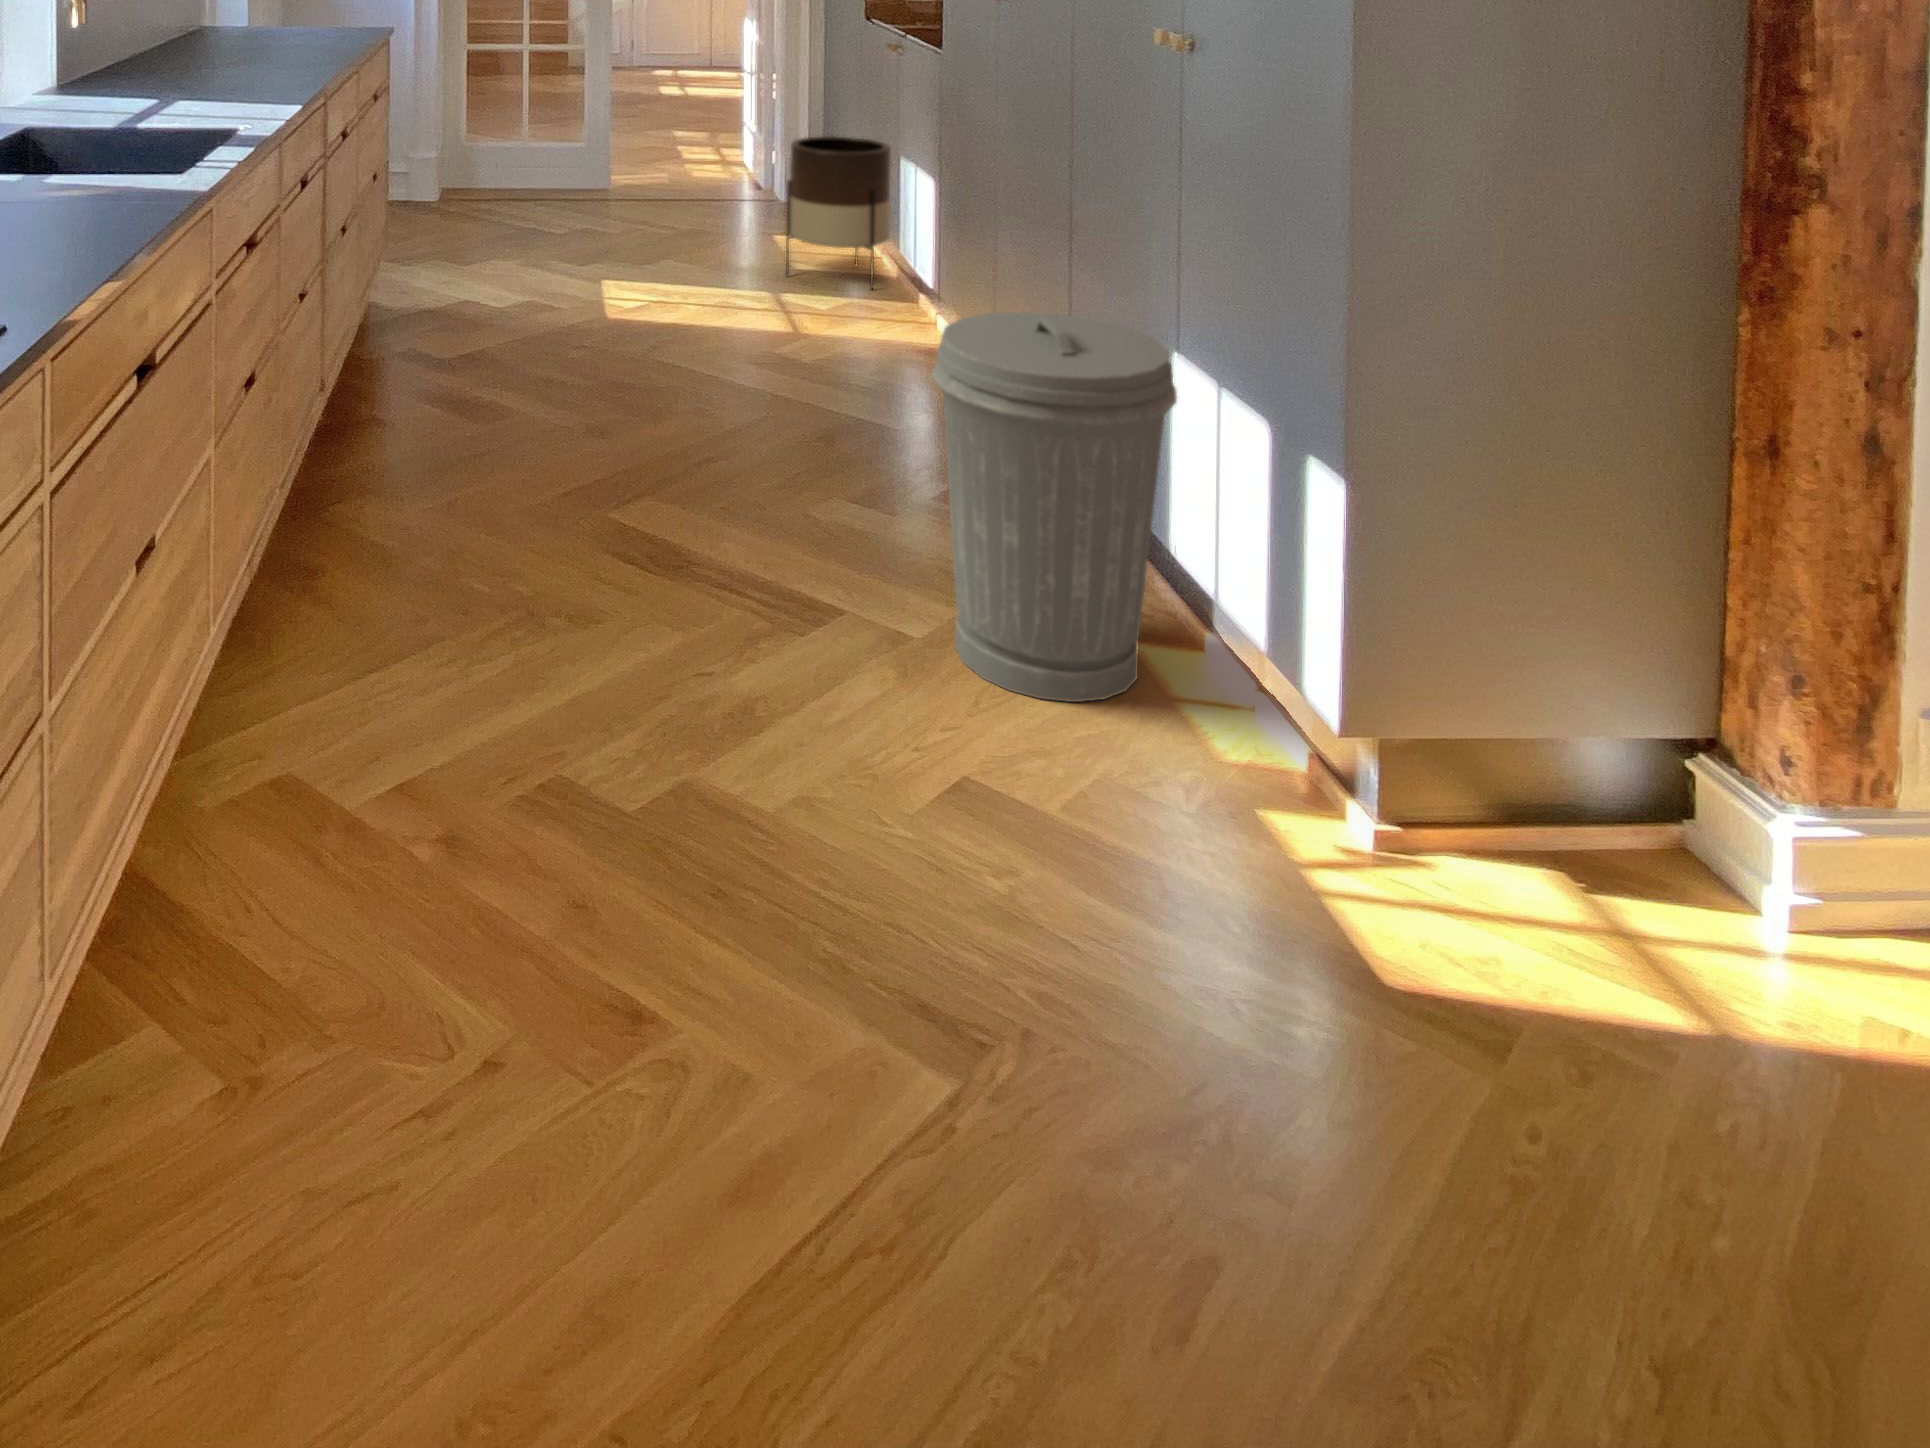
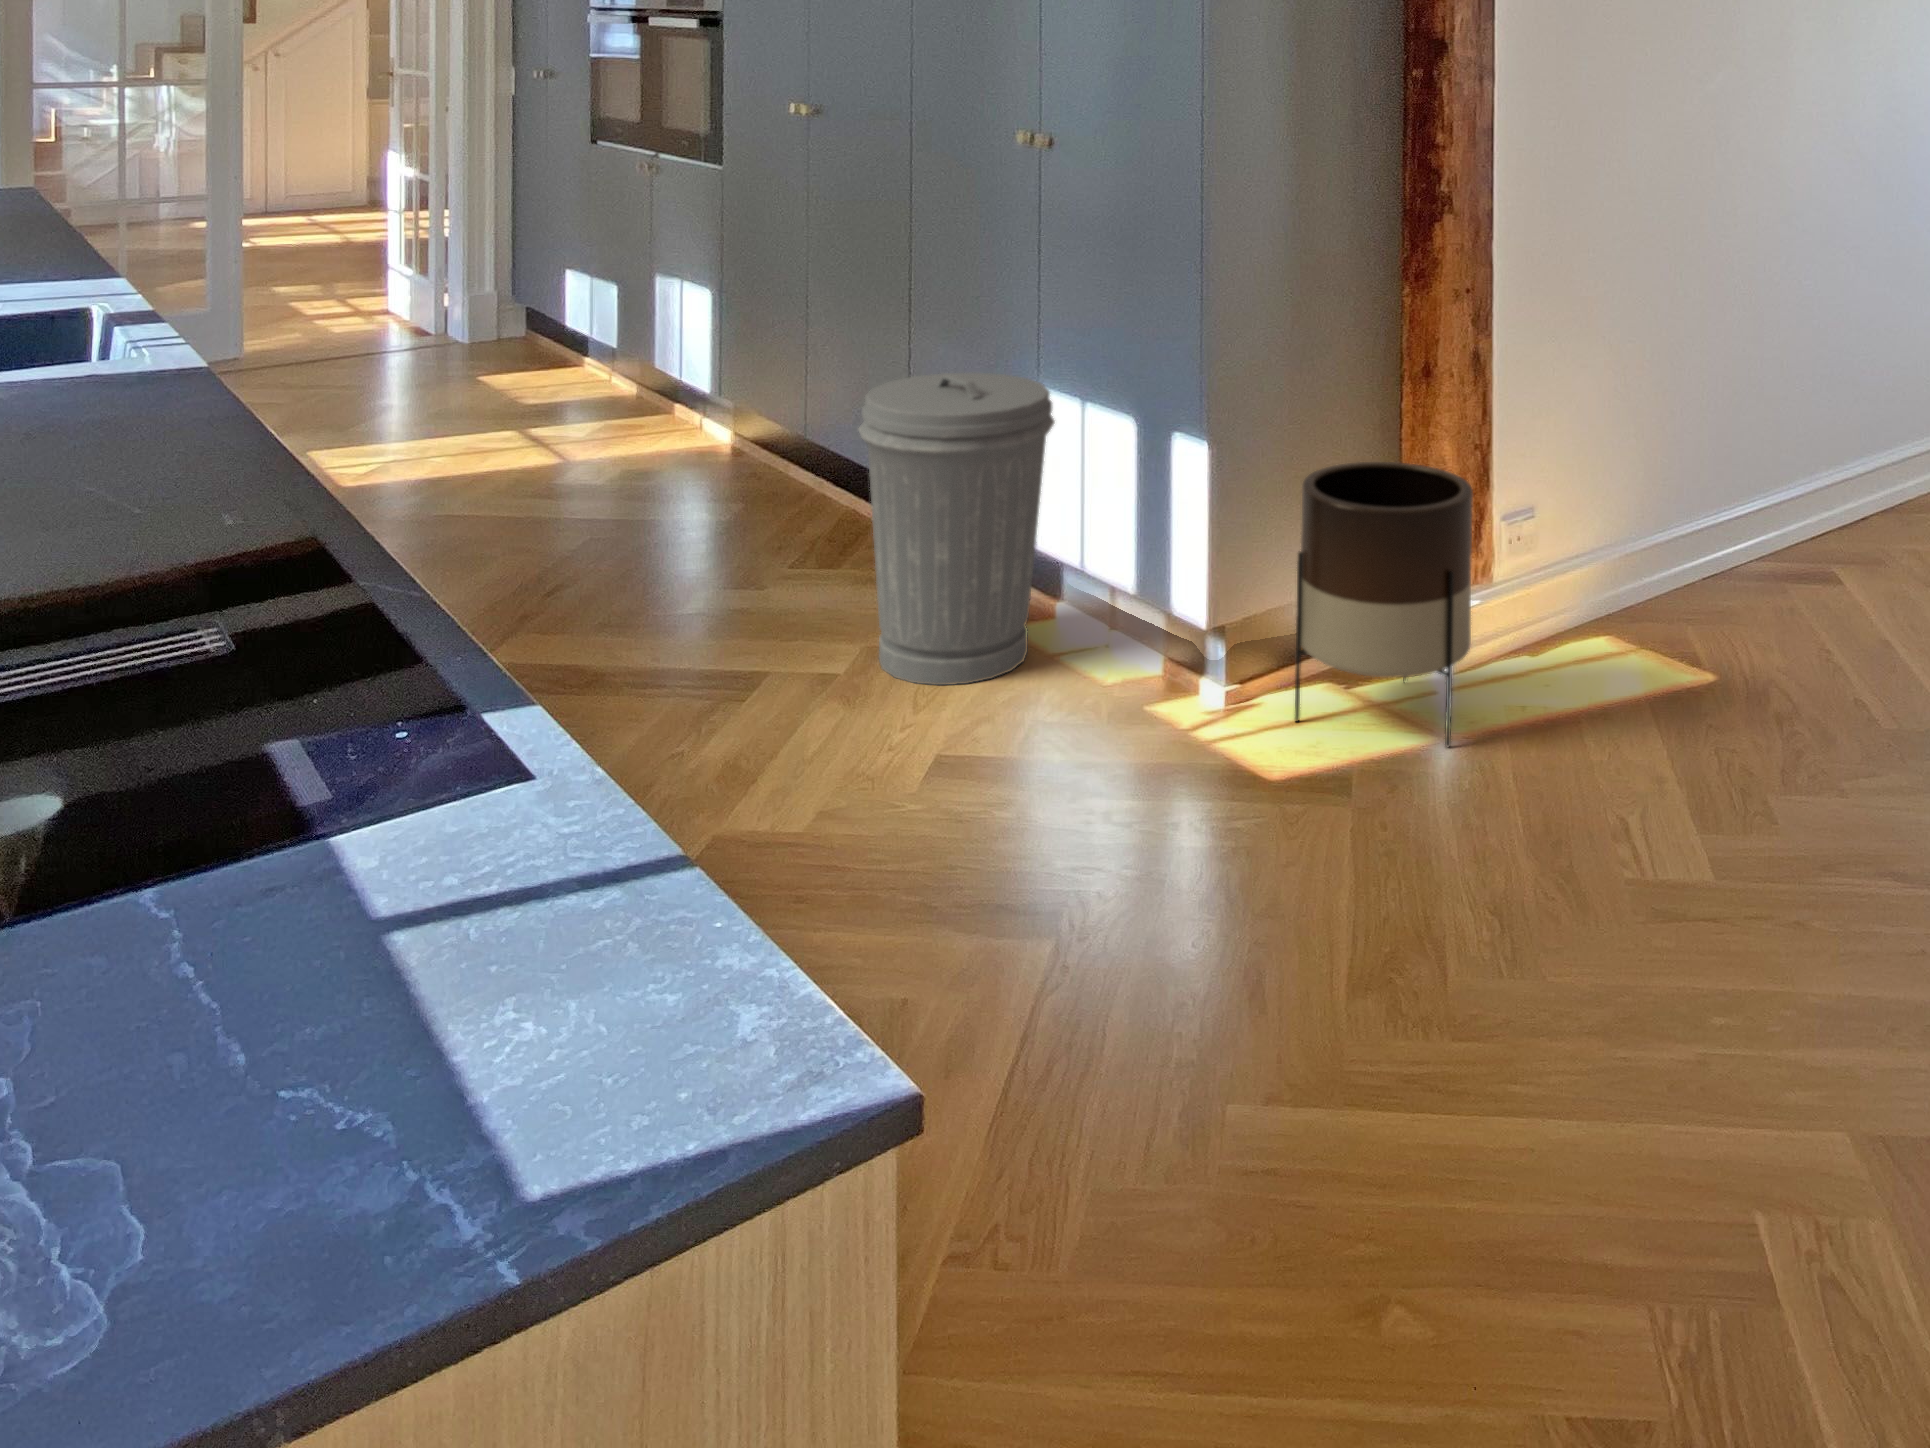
planter: present [786,136,891,289] -> present [1295,462,1473,747]

